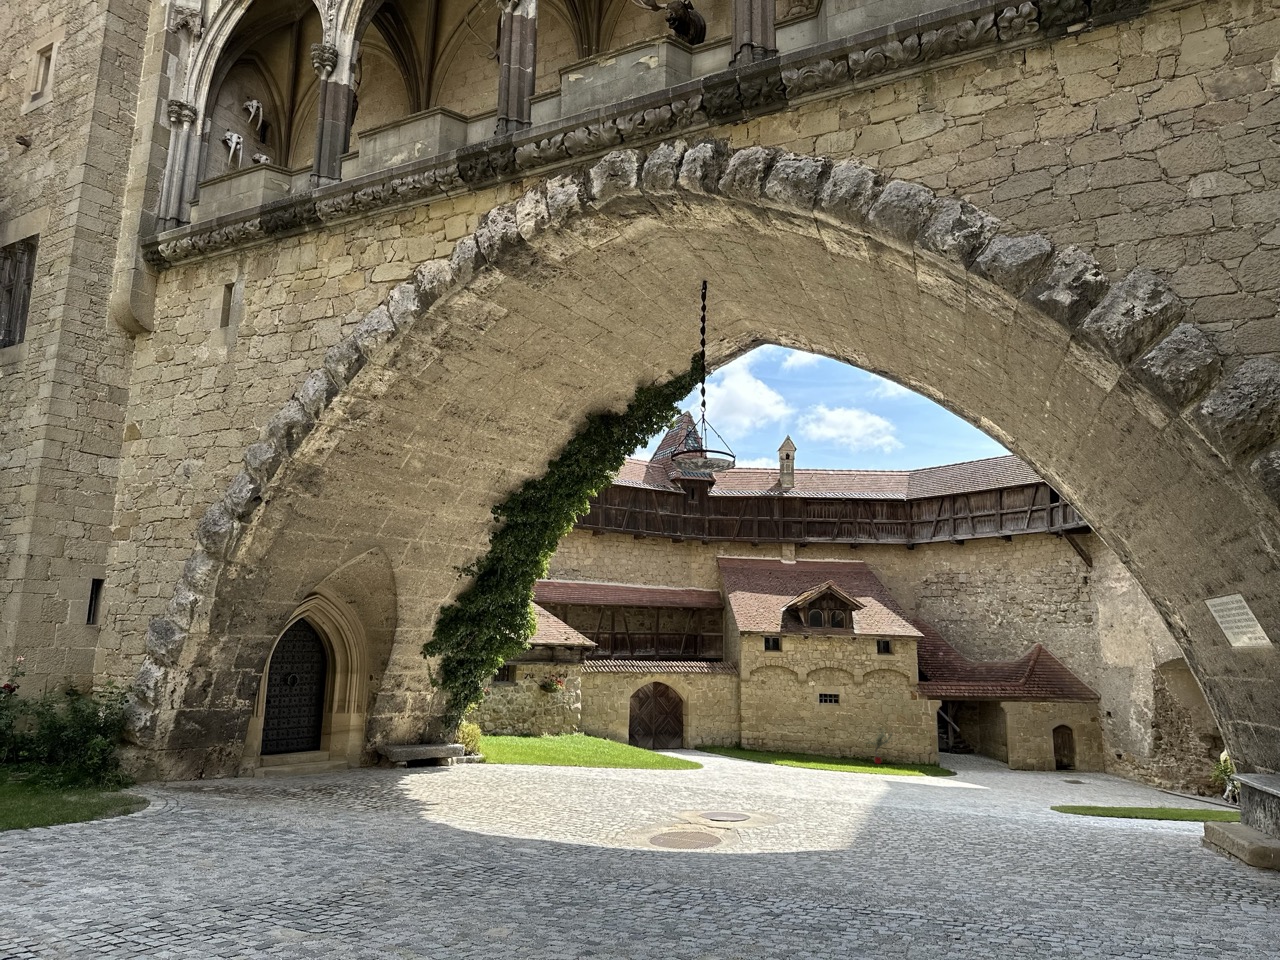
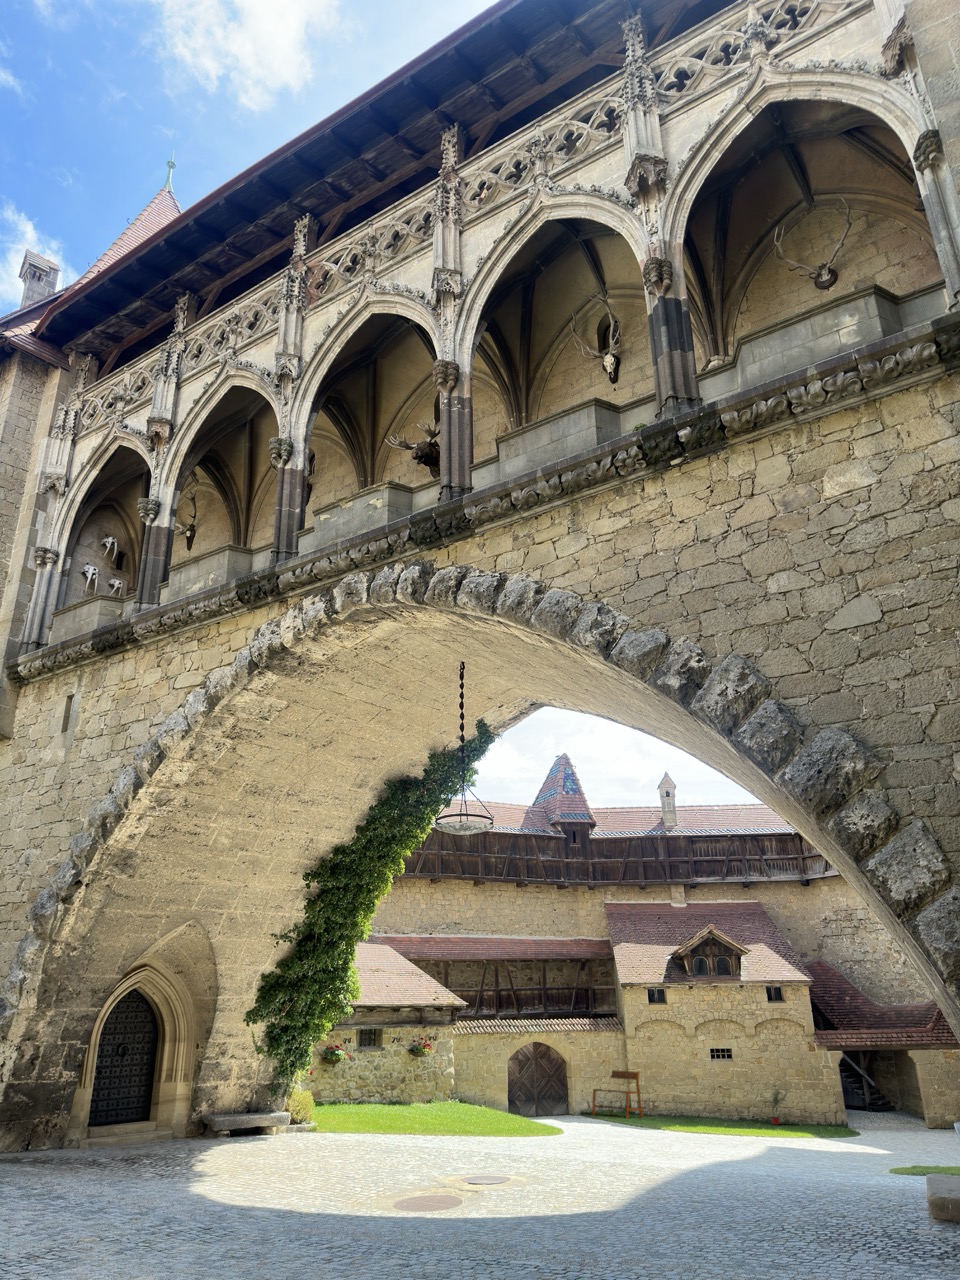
bench: none [701,709,750,754] -> present [592,1070,642,1118]

